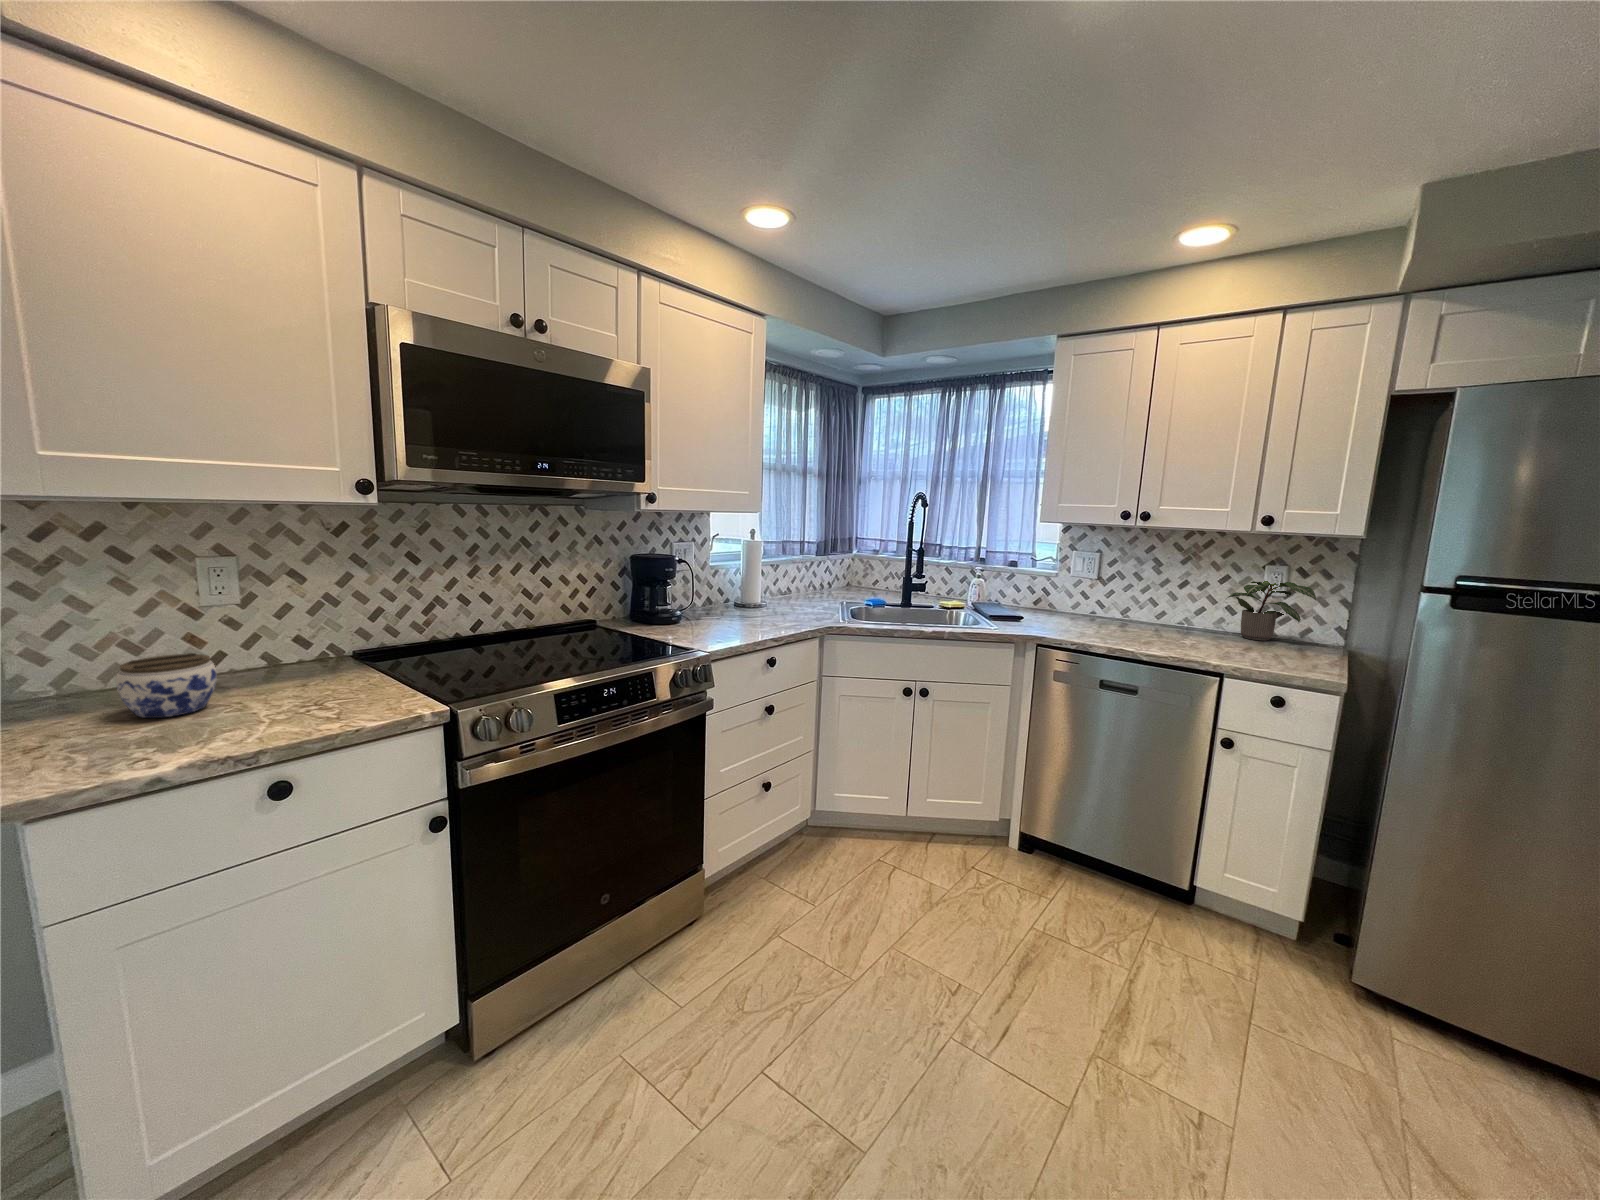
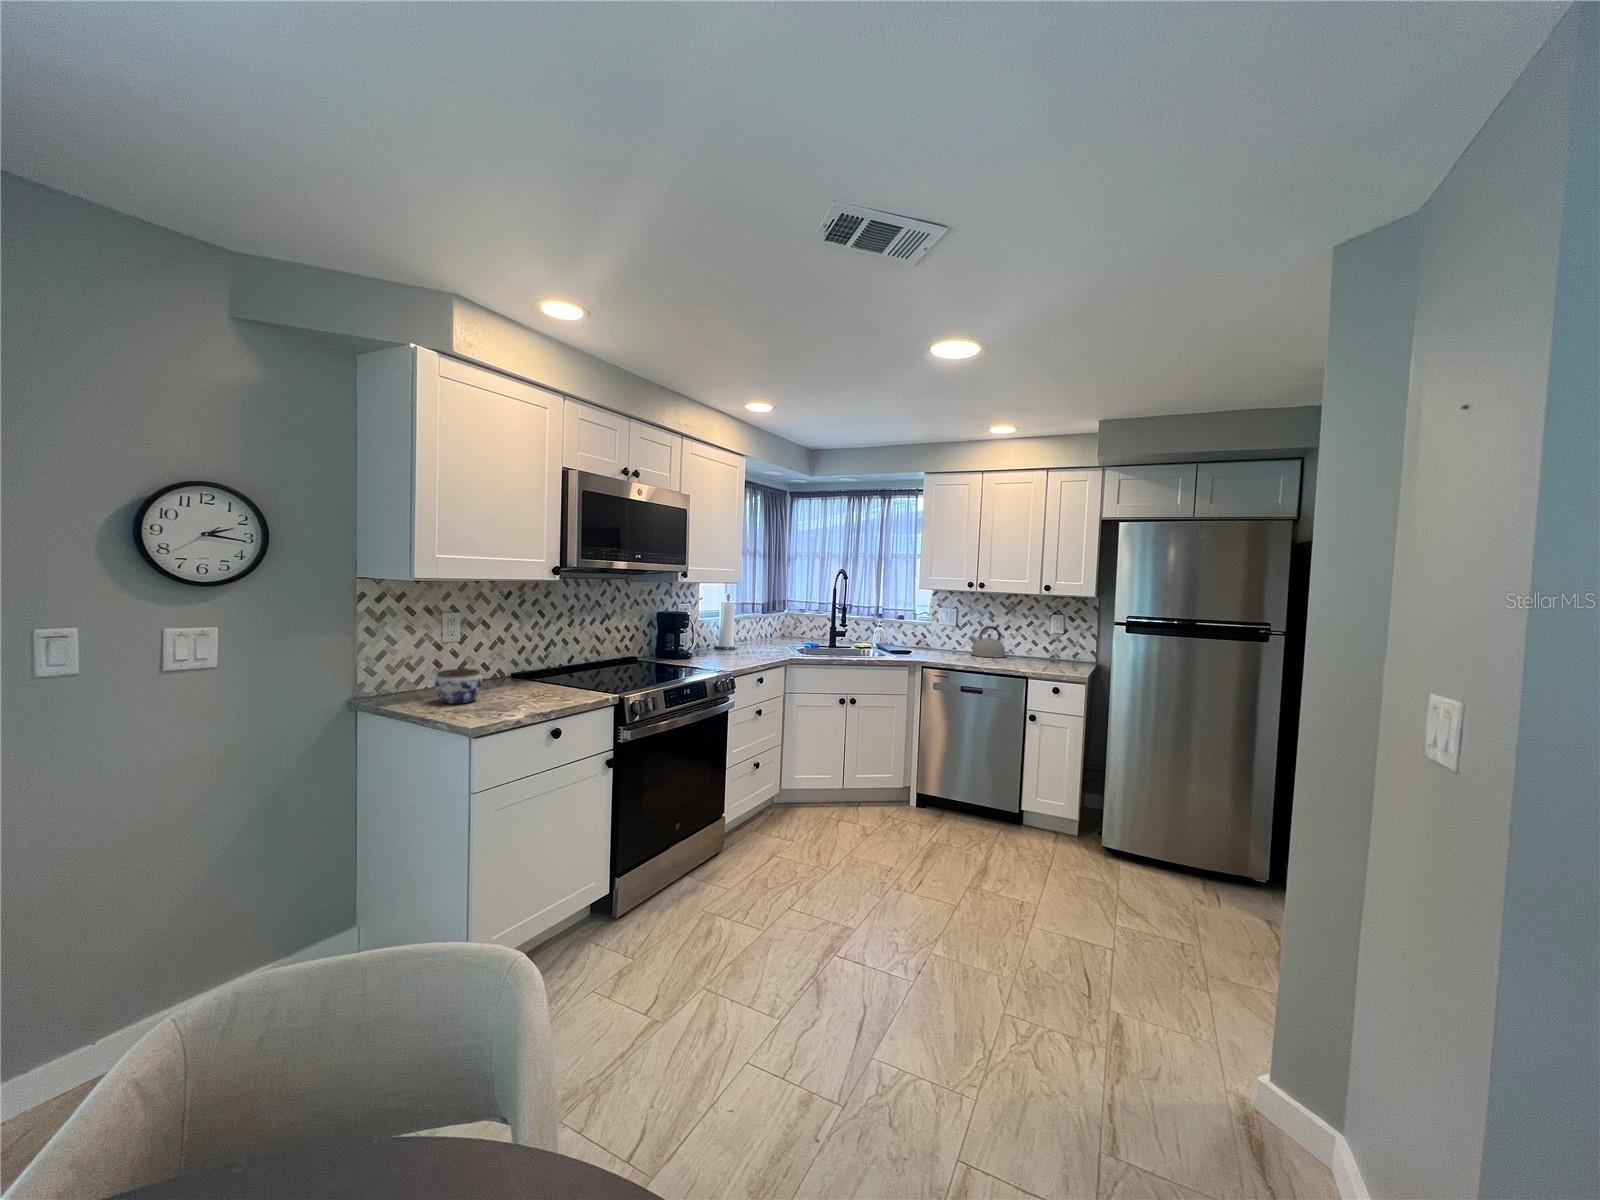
kettle: none [1116,581,1179,631] -> present [969,626,1006,658]
potted plant: present [1227,581,1316,641] -> none [1031,623,1079,661]

